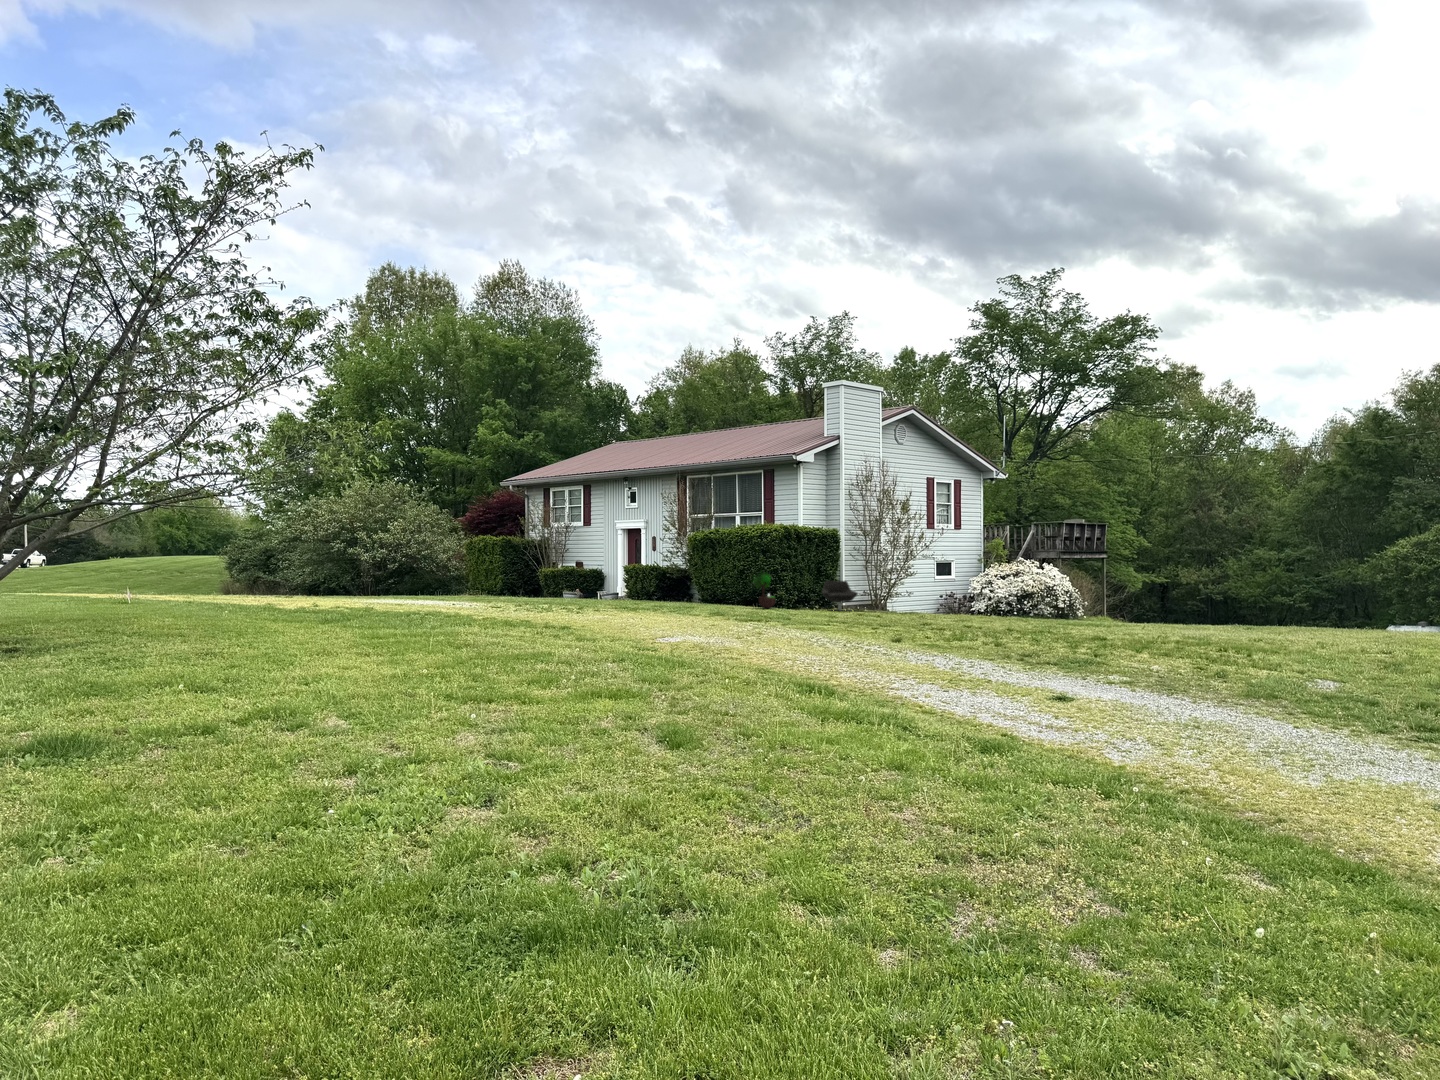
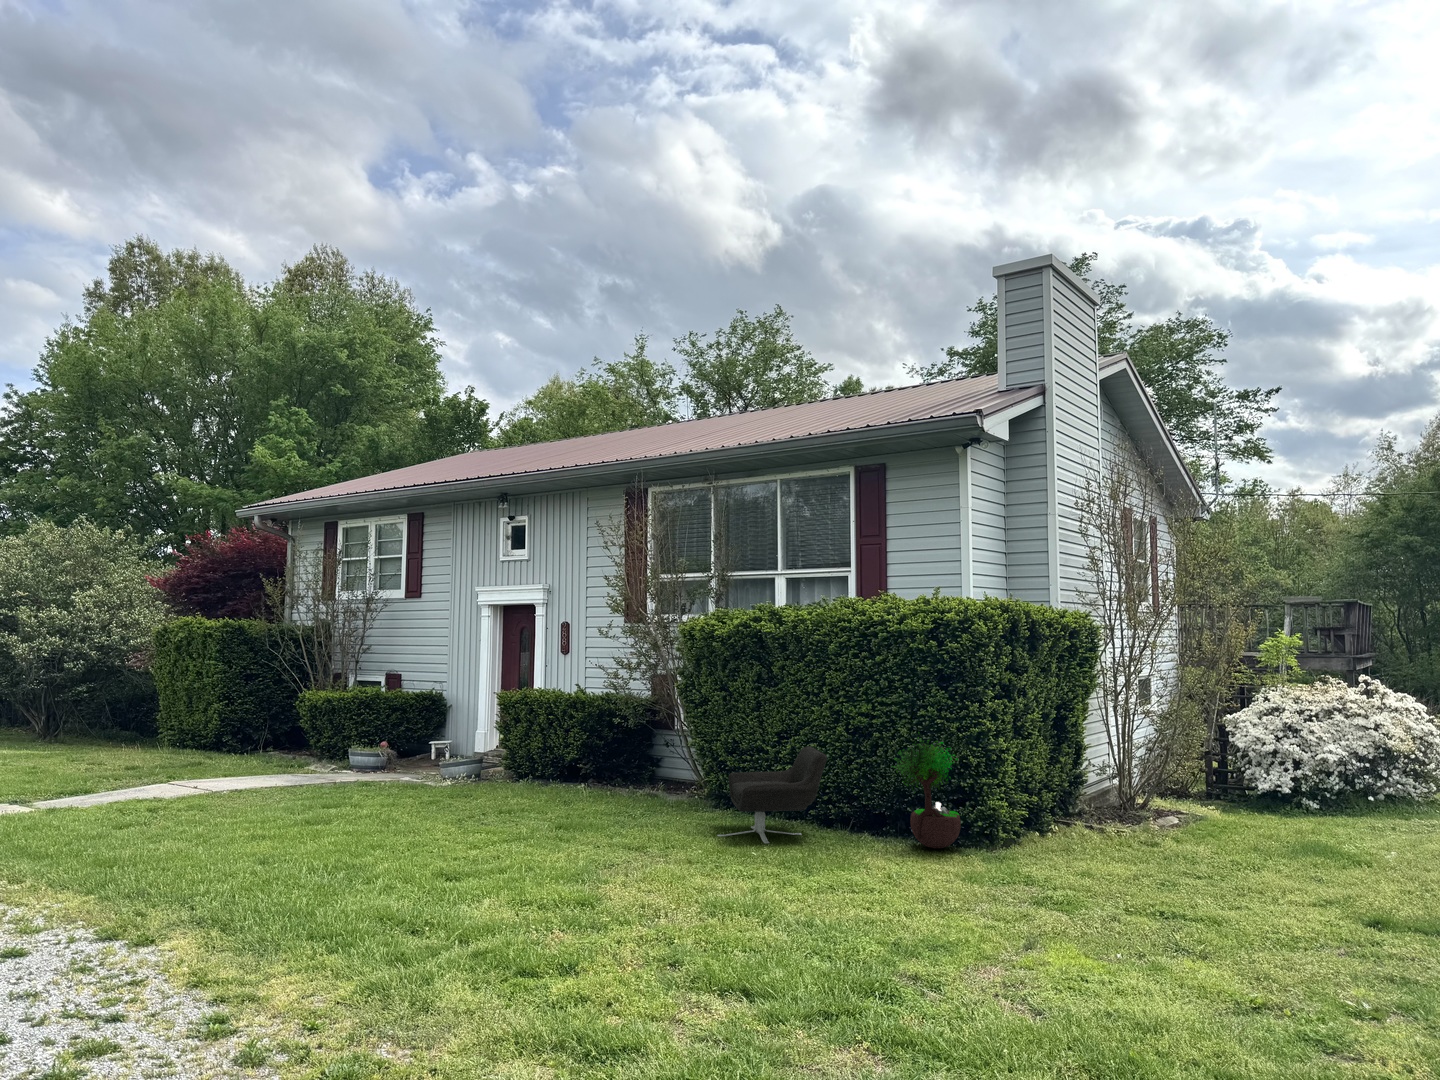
lounge chair: present [822,581,858,610] -> present [717,746,827,843]

